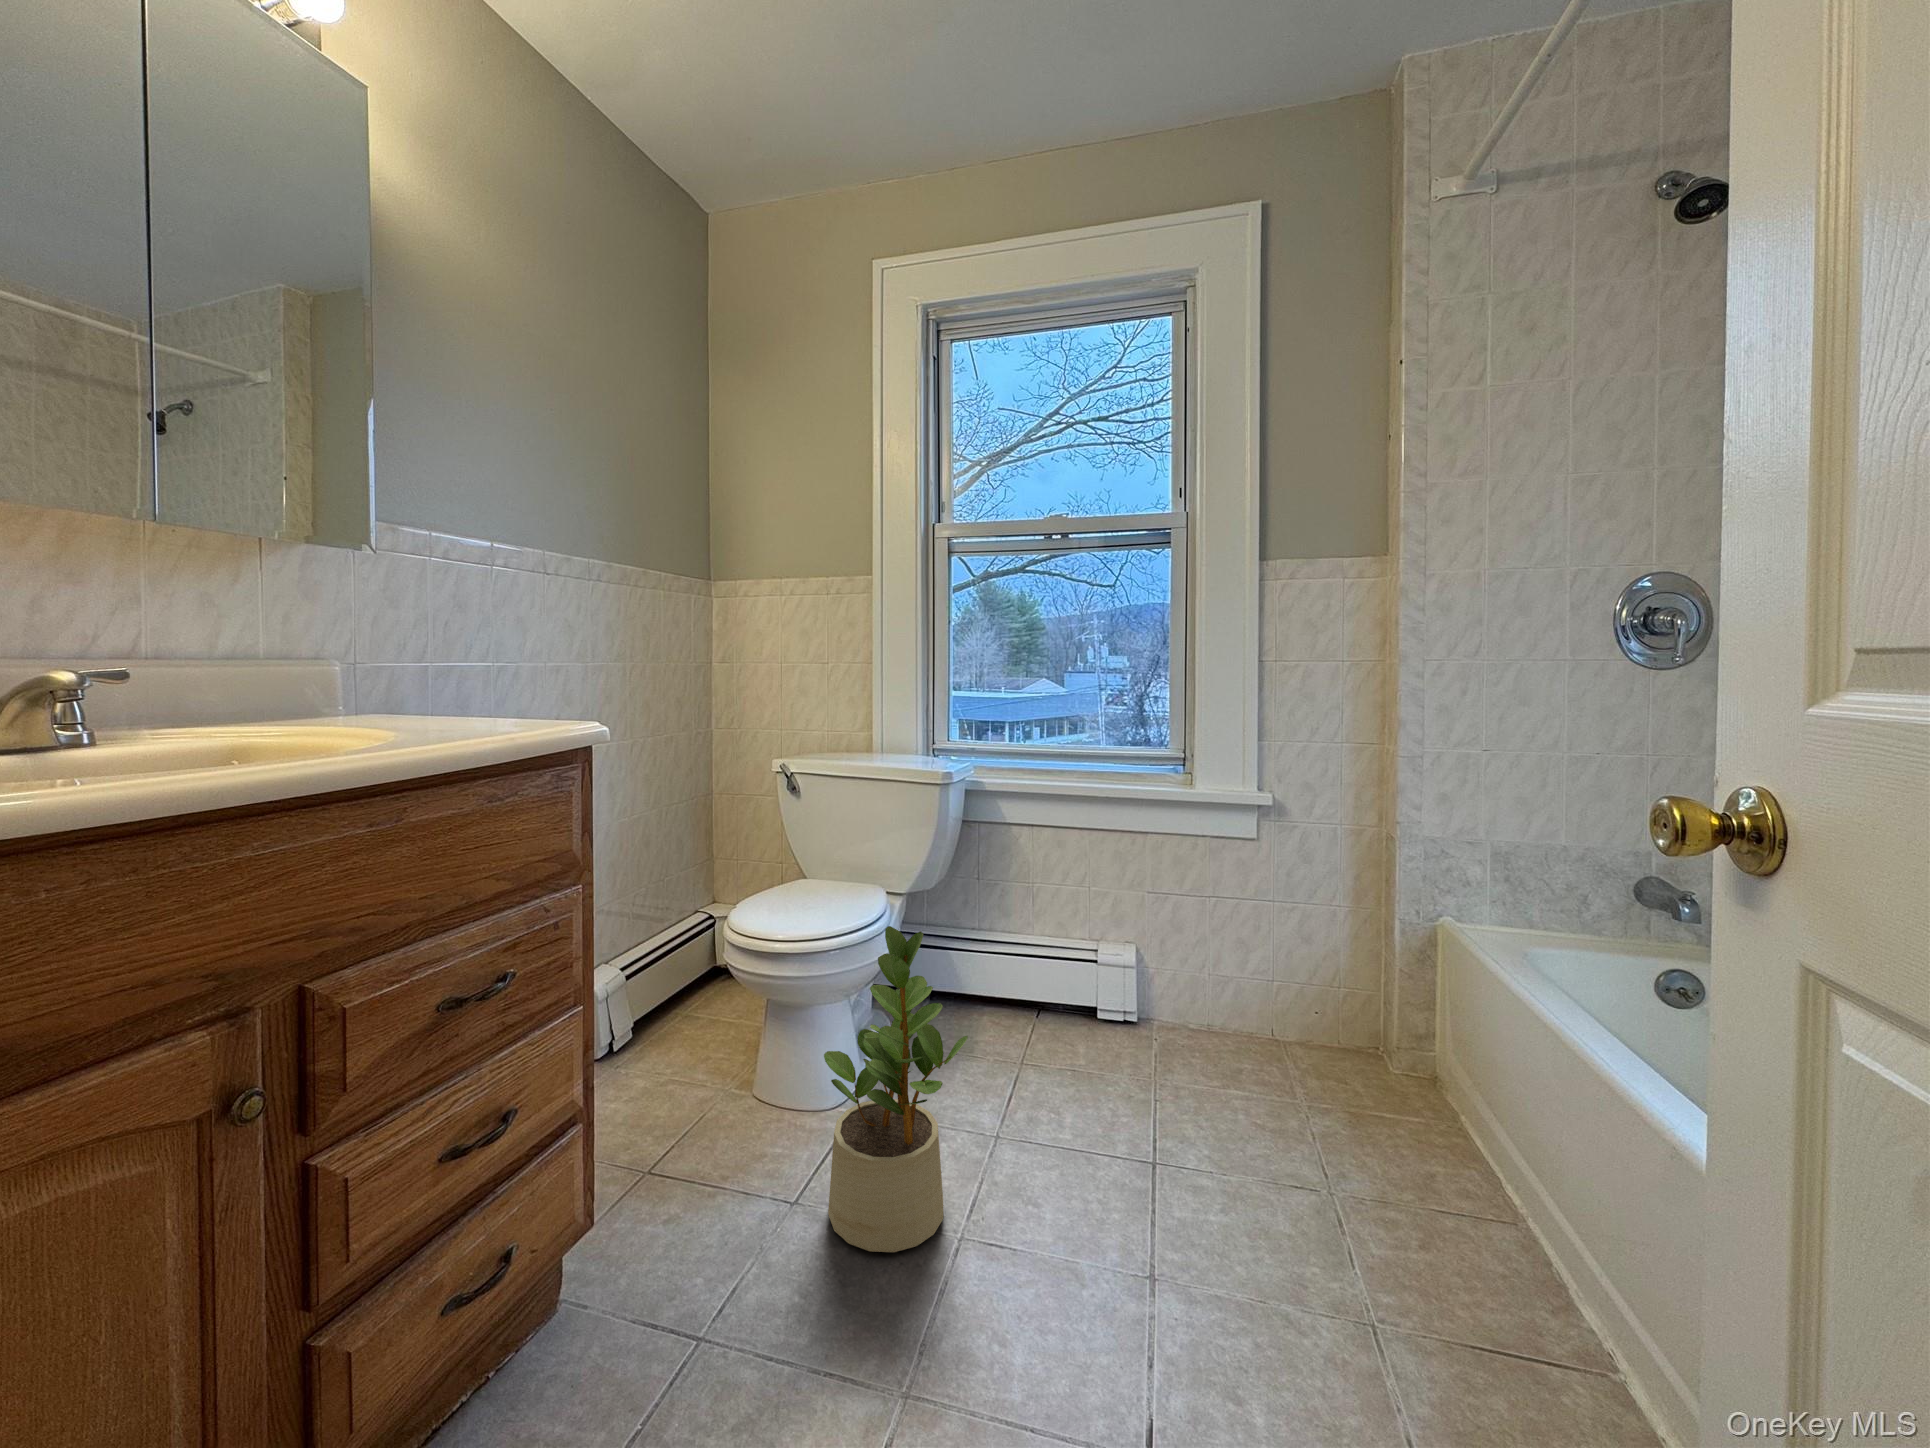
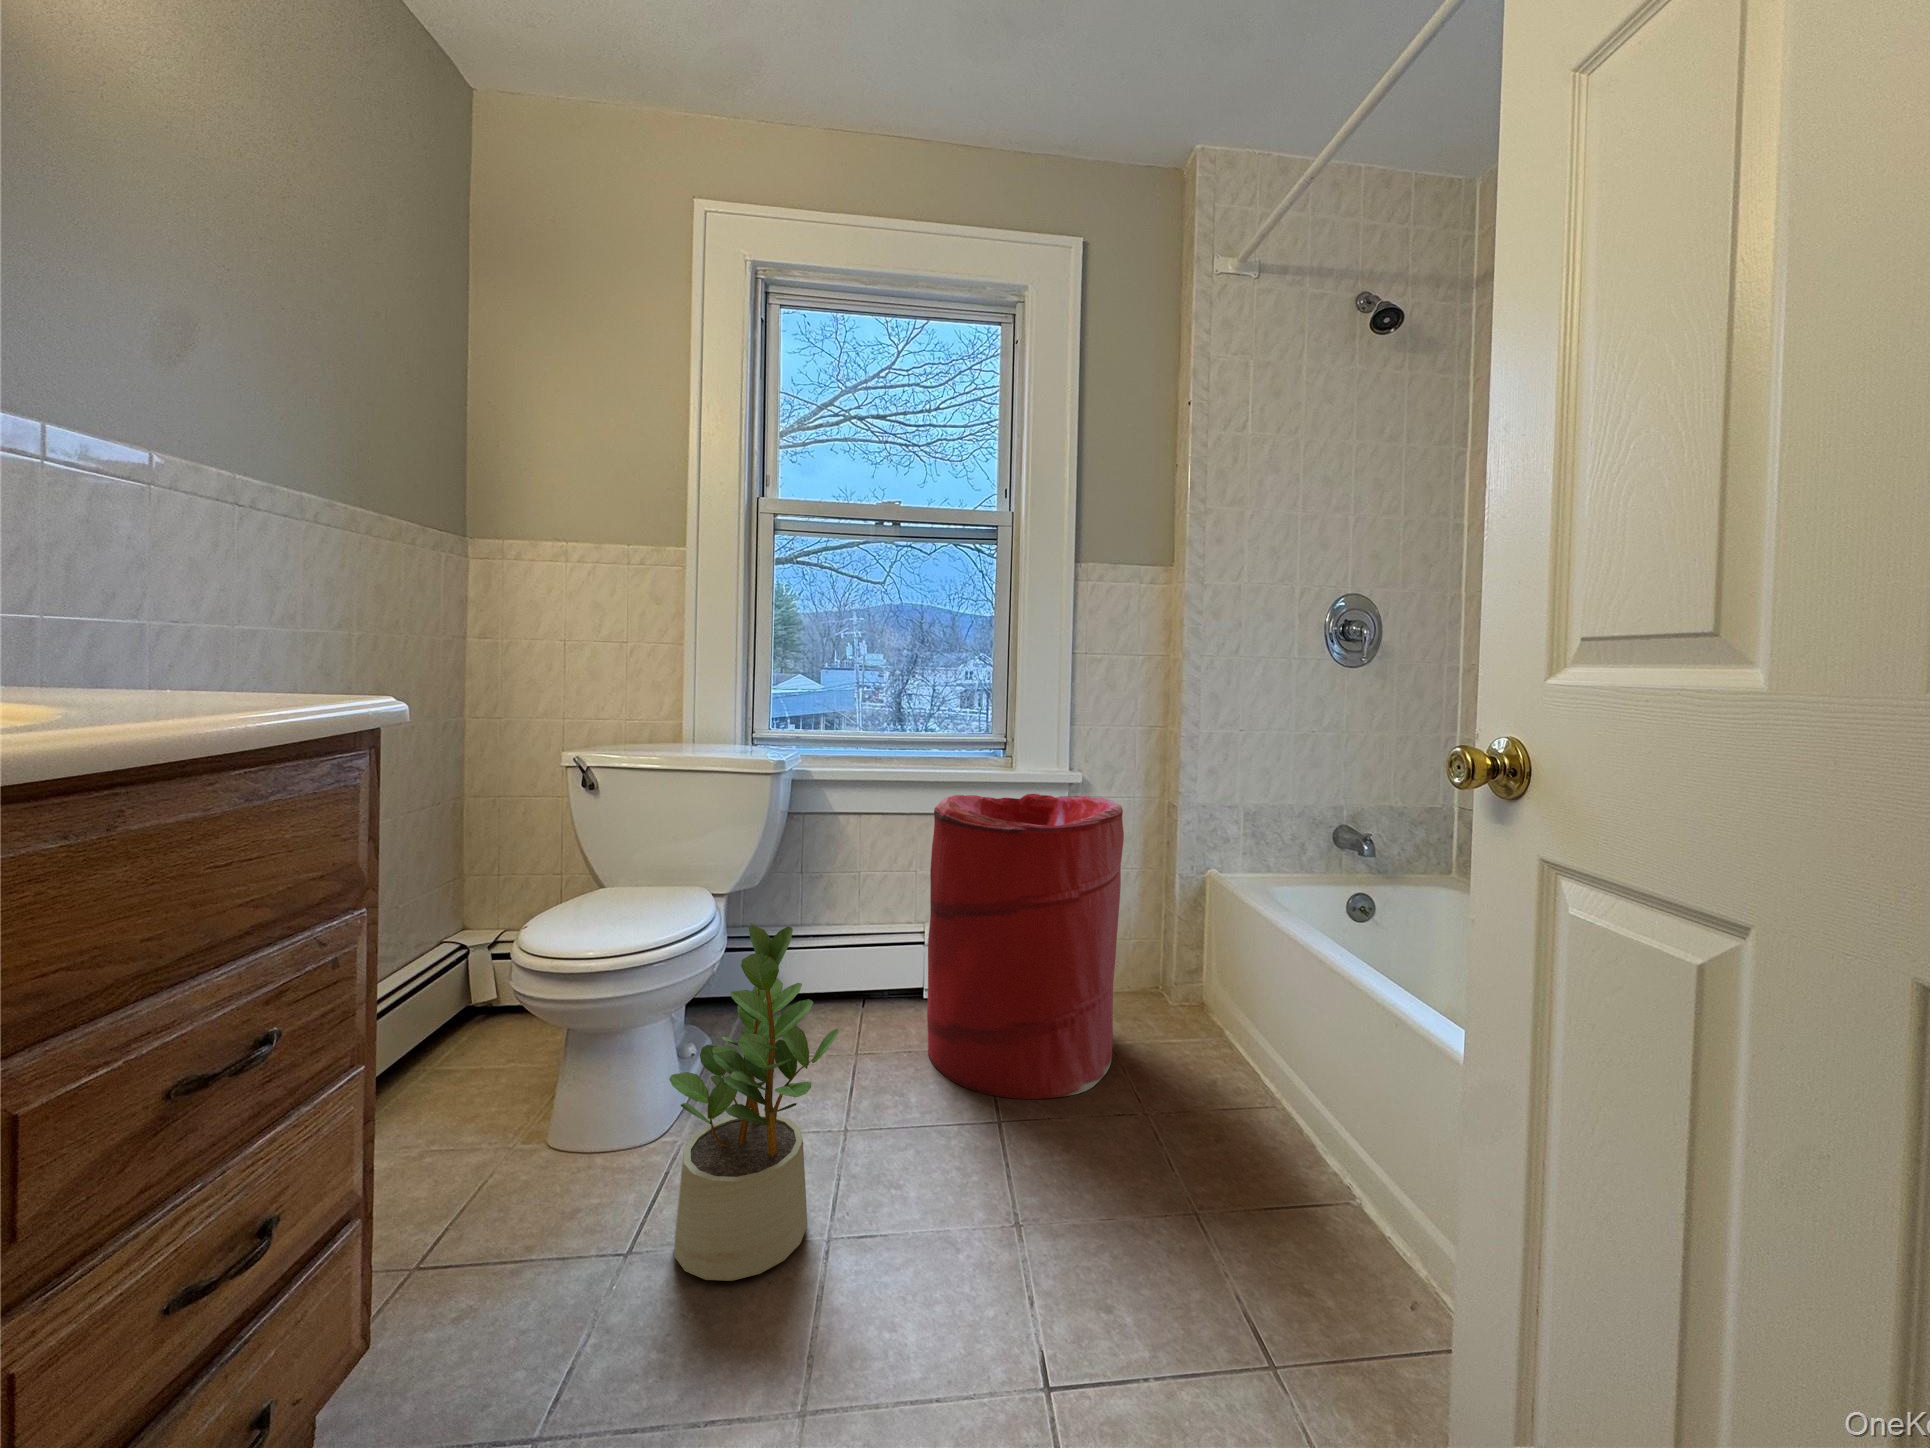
laundry hamper: none [1090,812,1310,1150] -> present [927,794,1124,1099]

